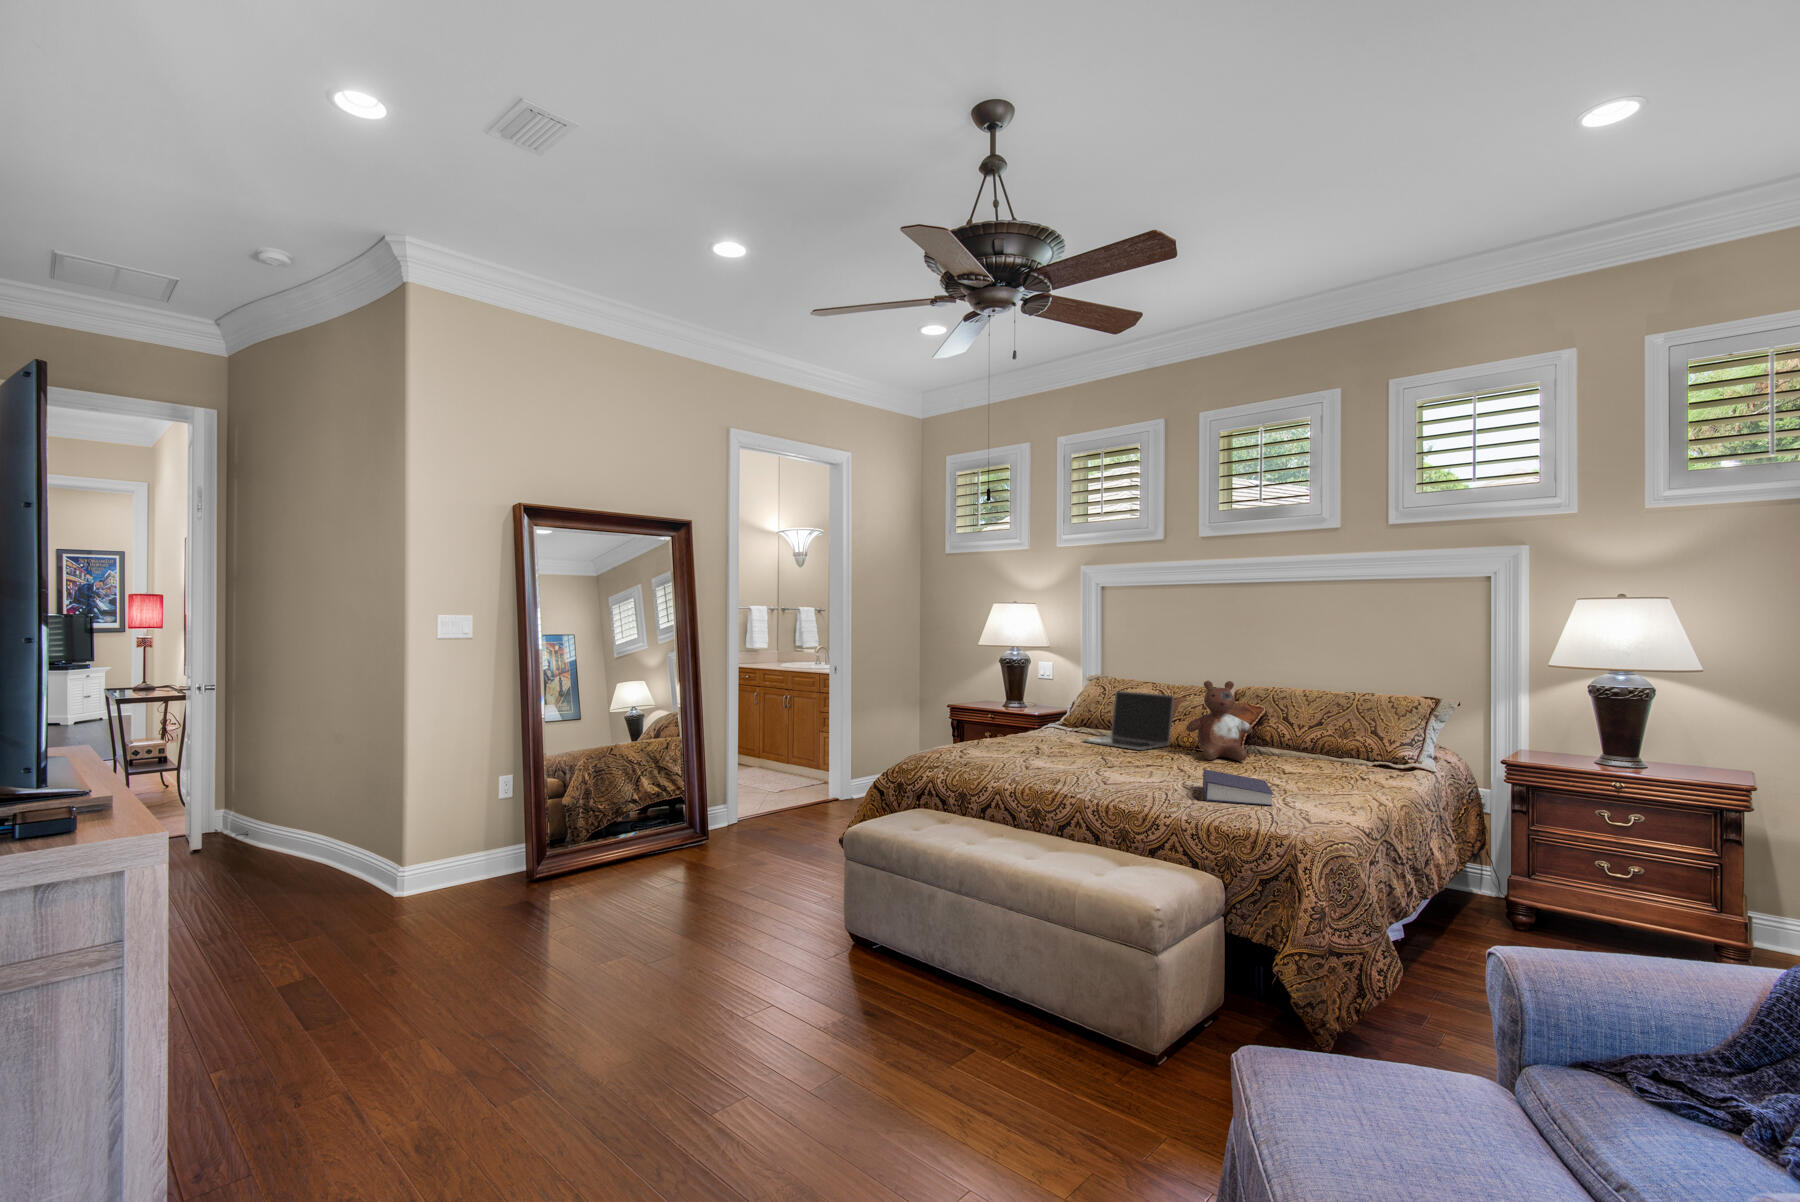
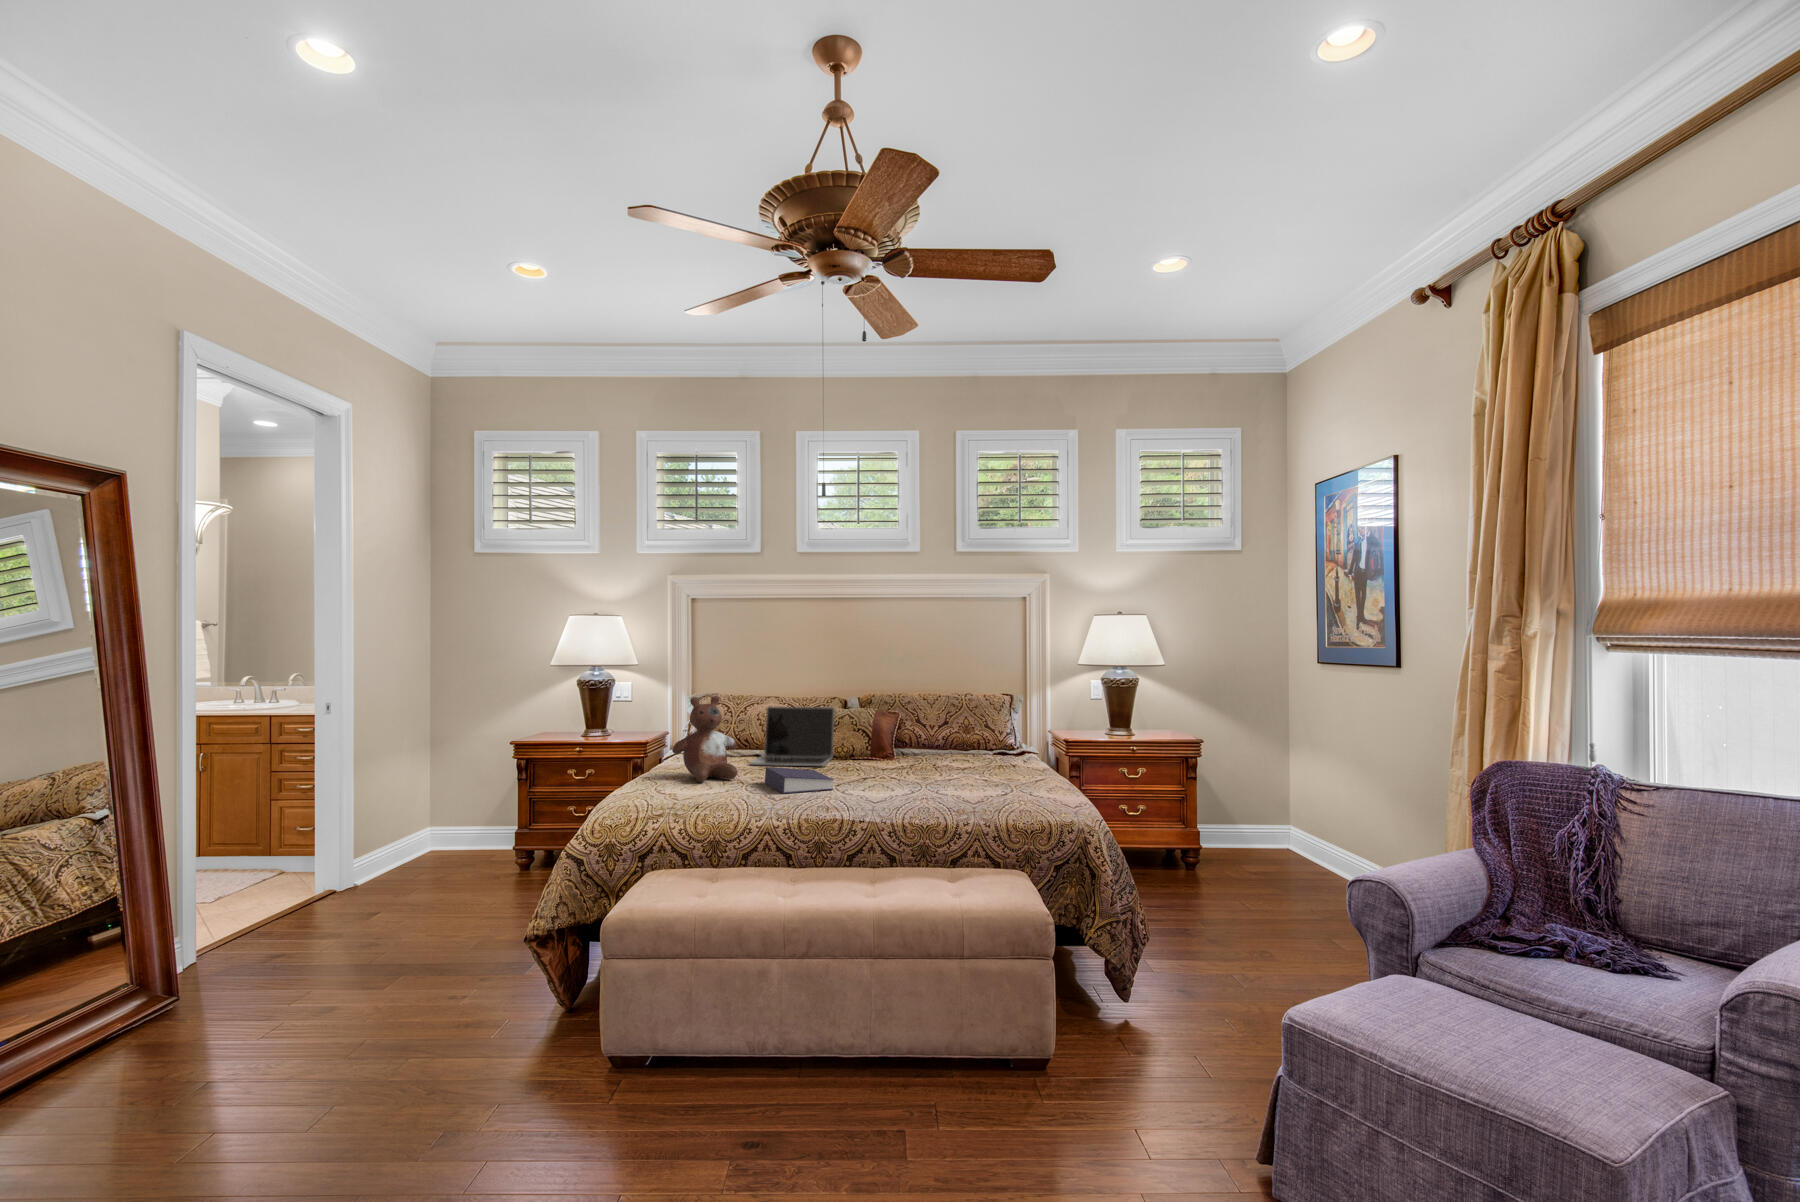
stuffed bear: present [1186,681,1252,761] -> present [672,696,737,782]
book: present [1203,769,1273,805] -> present [765,767,834,794]

